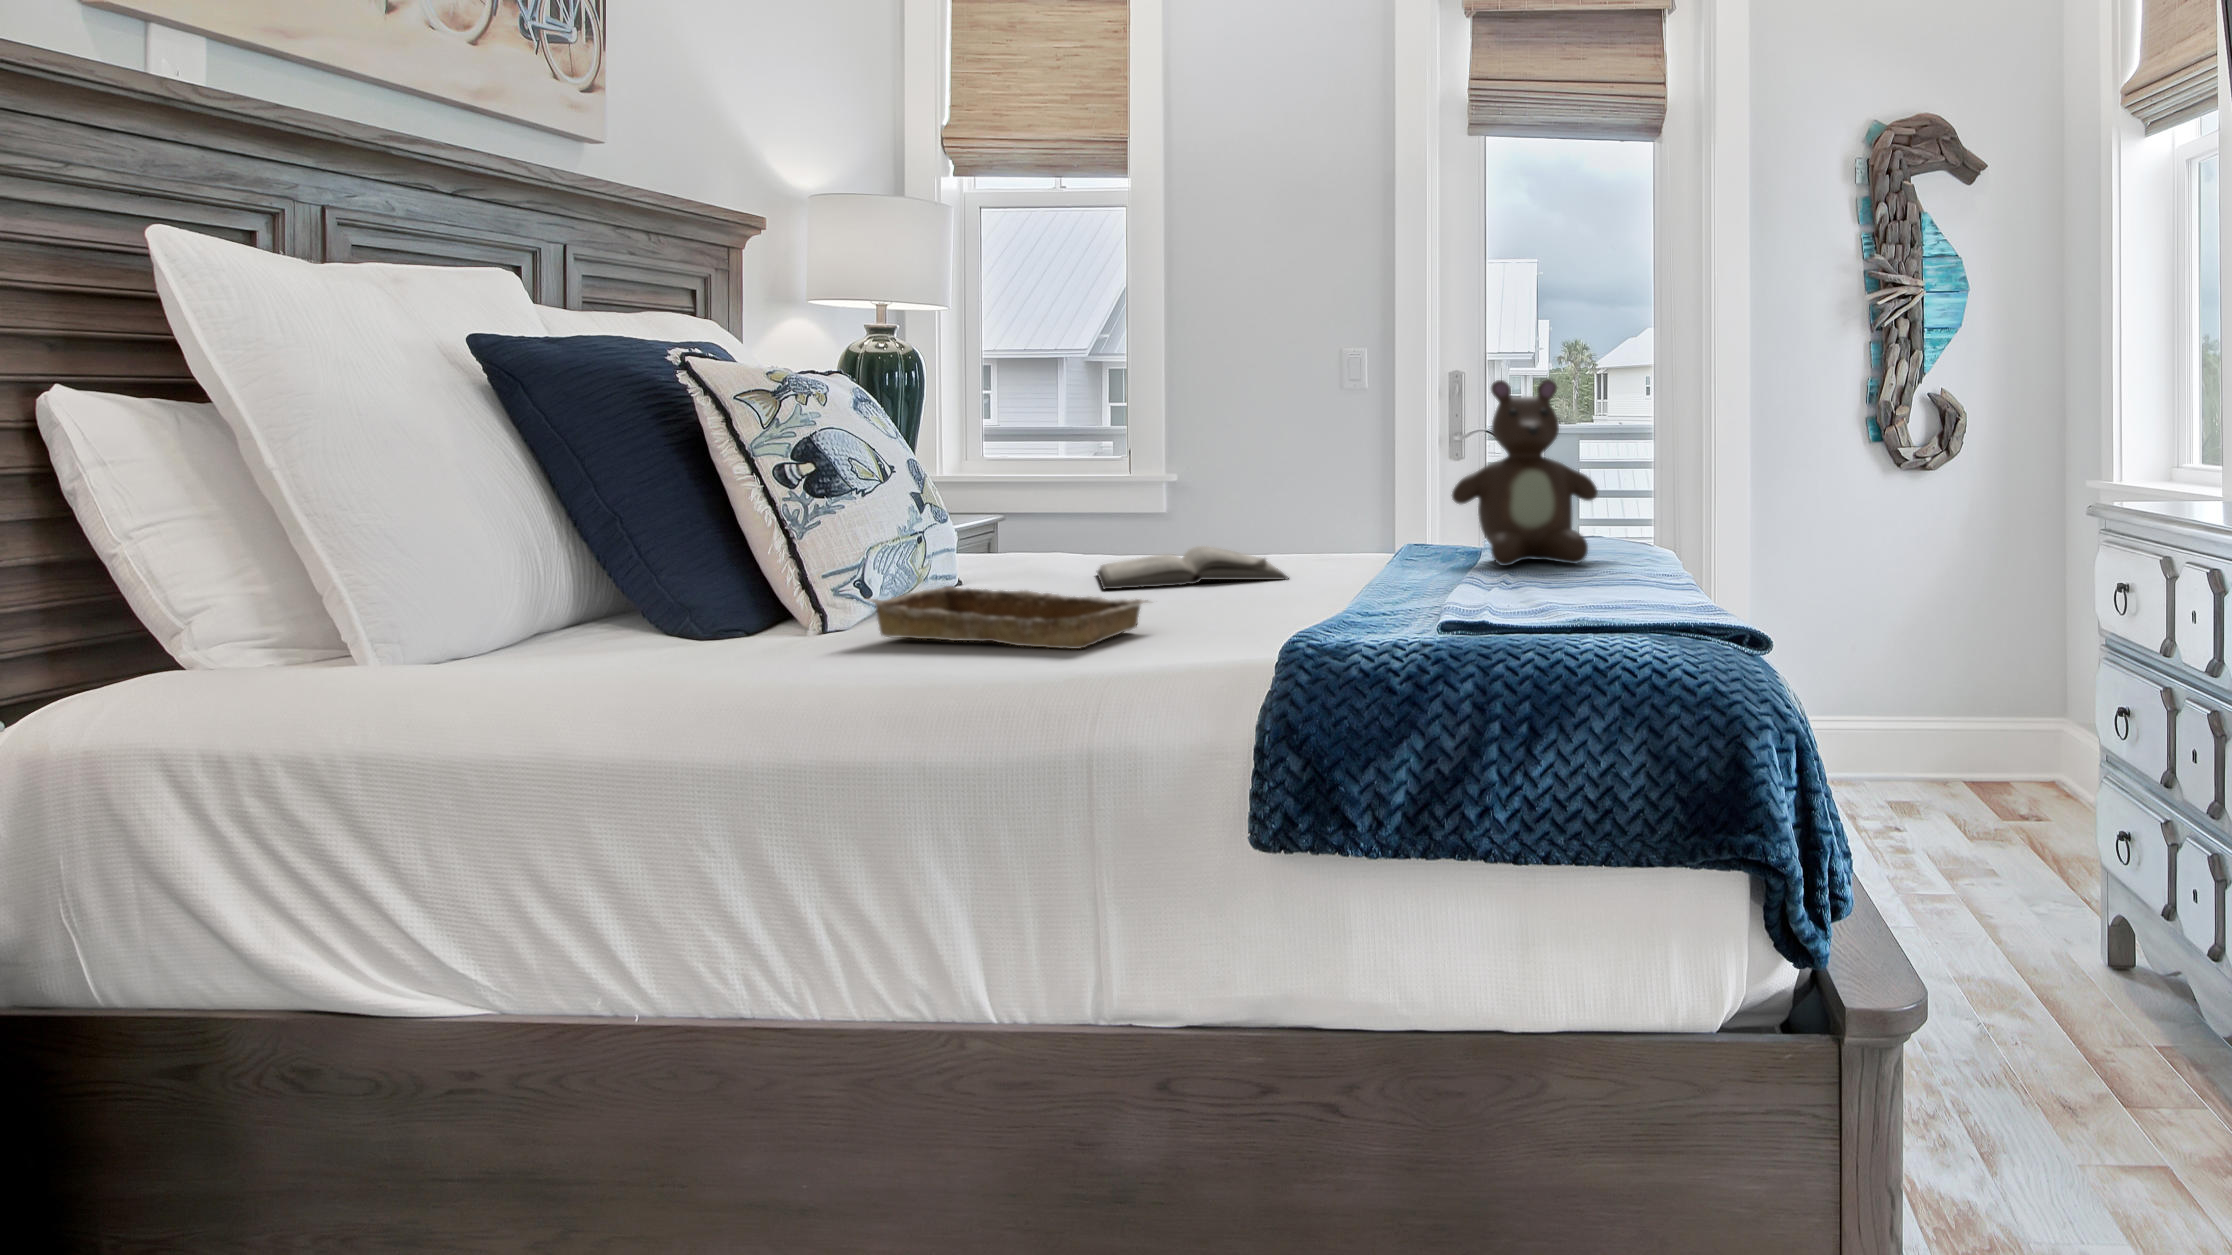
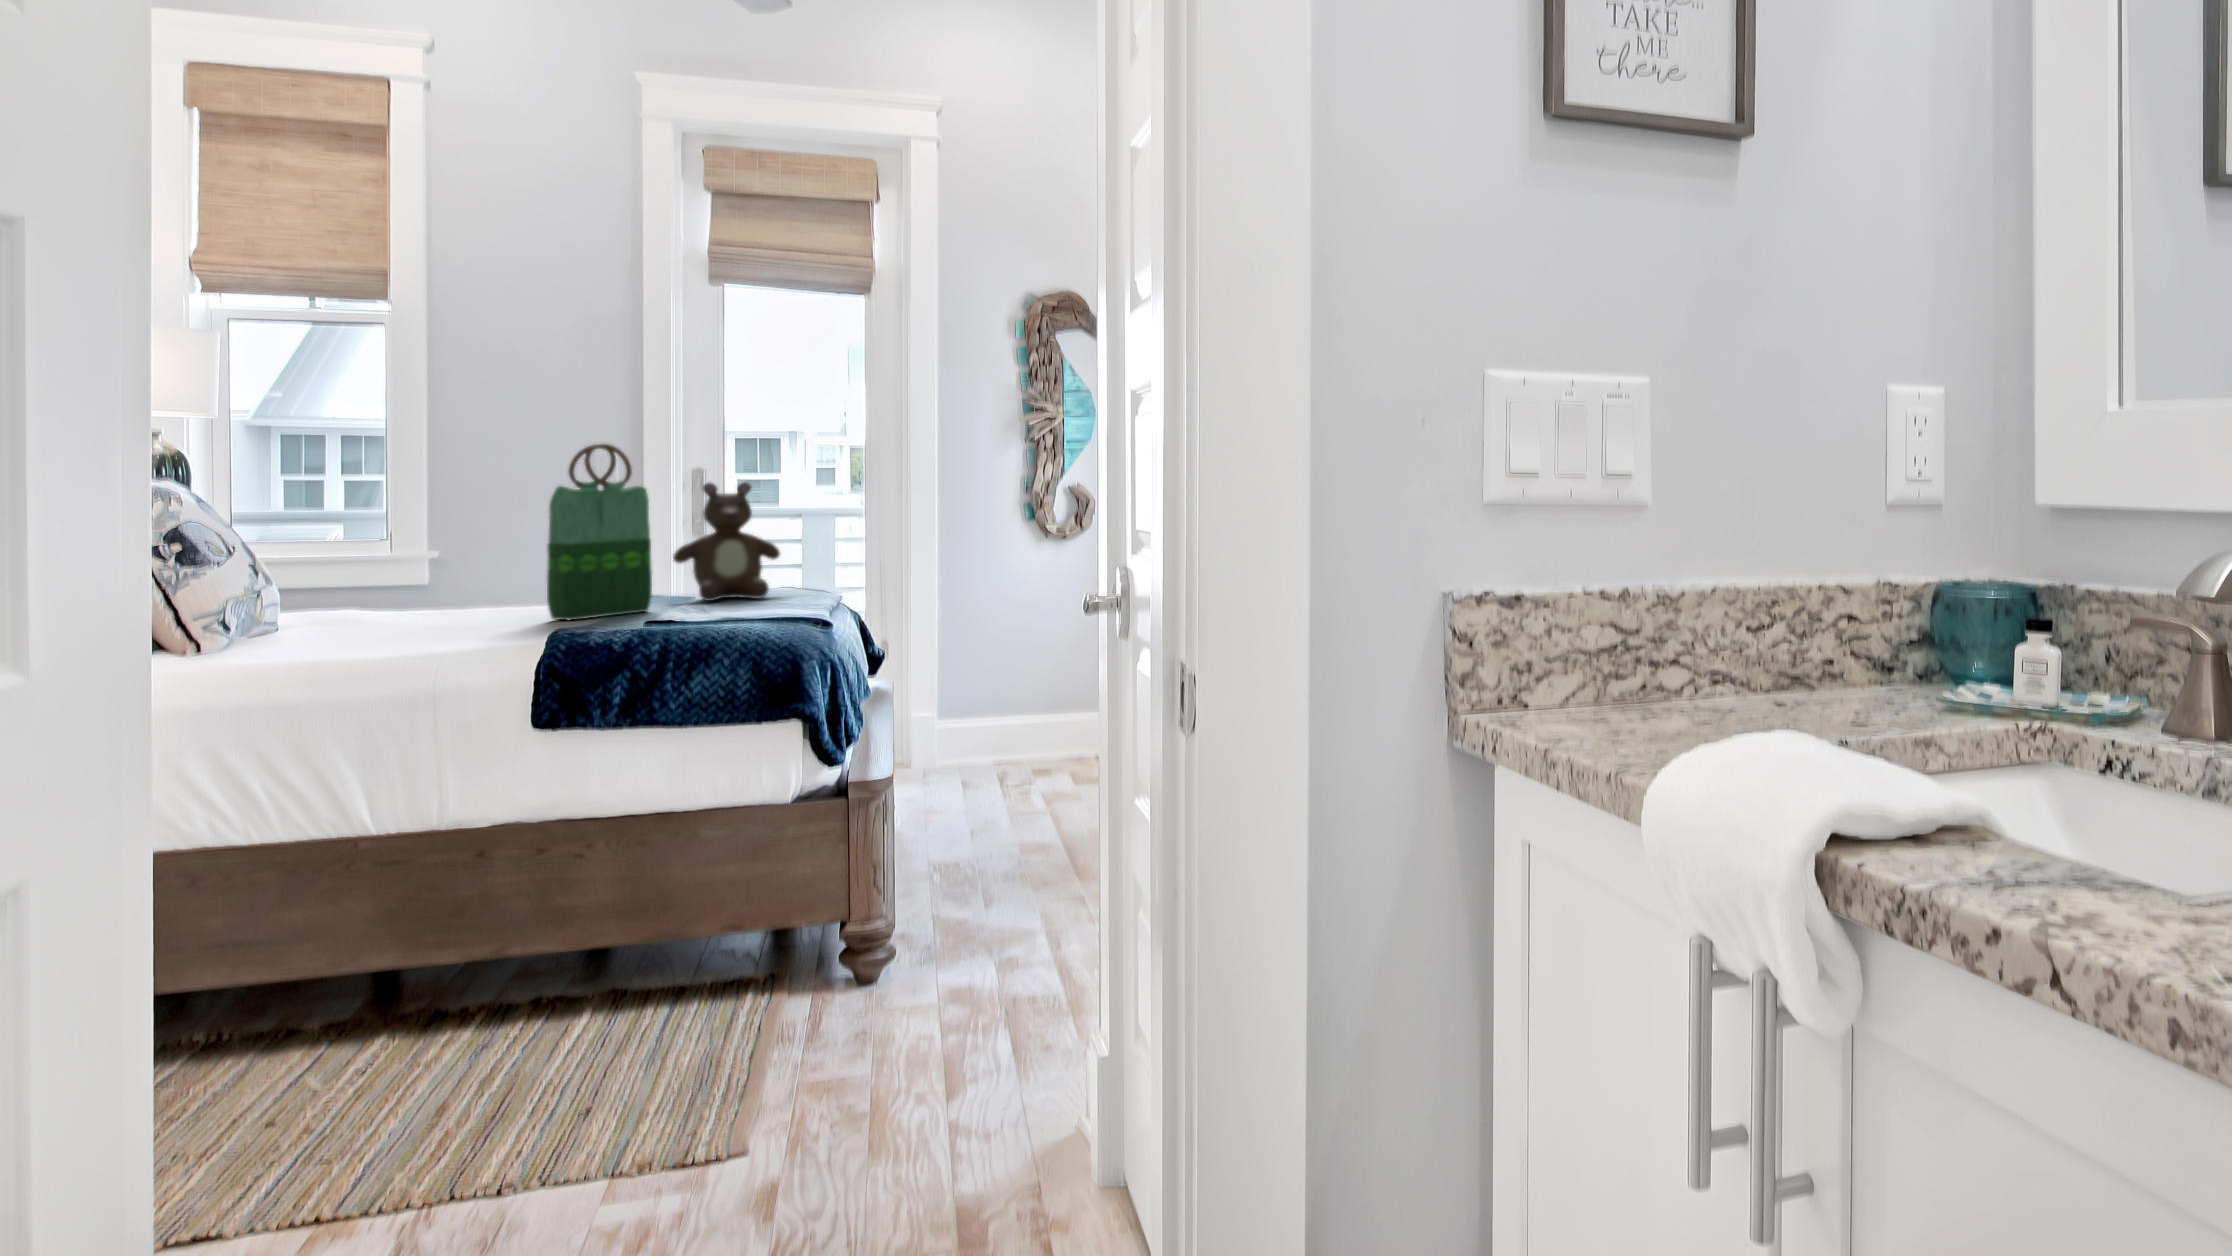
tote bag: none [1287,312,1430,597] -> present [547,444,652,620]
diary: present [1097,546,1289,589] -> none [389,596,548,624]
tray: present [865,586,1148,649] -> none [239,619,458,649]

